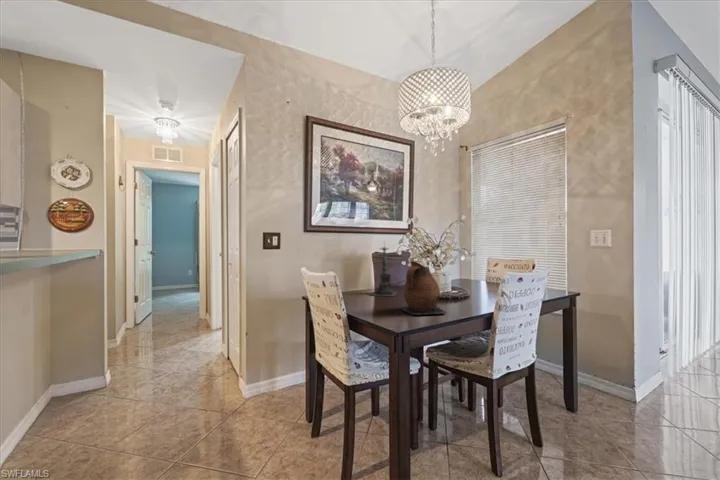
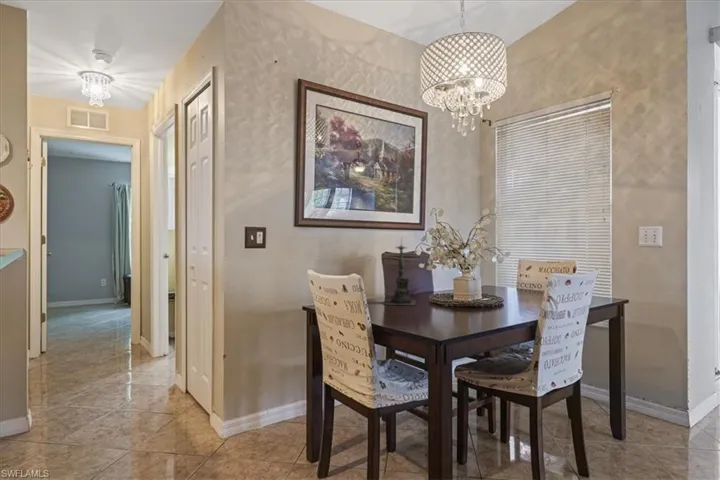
ceramic pitcher: present [402,261,446,315] -> none [429,261,486,323]

